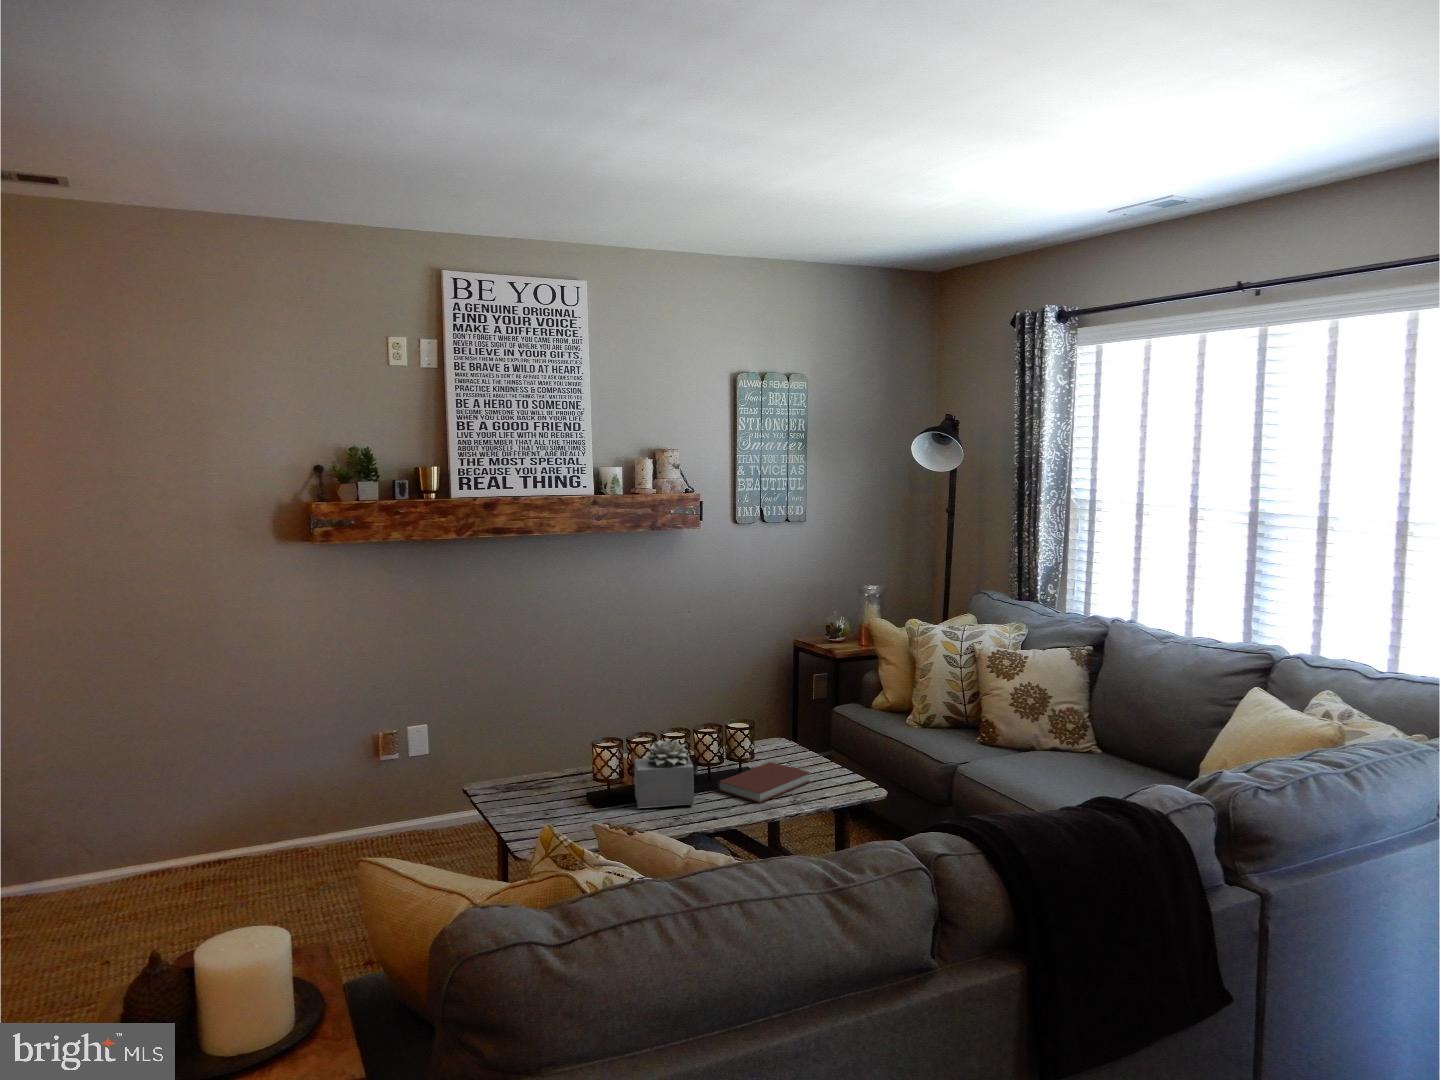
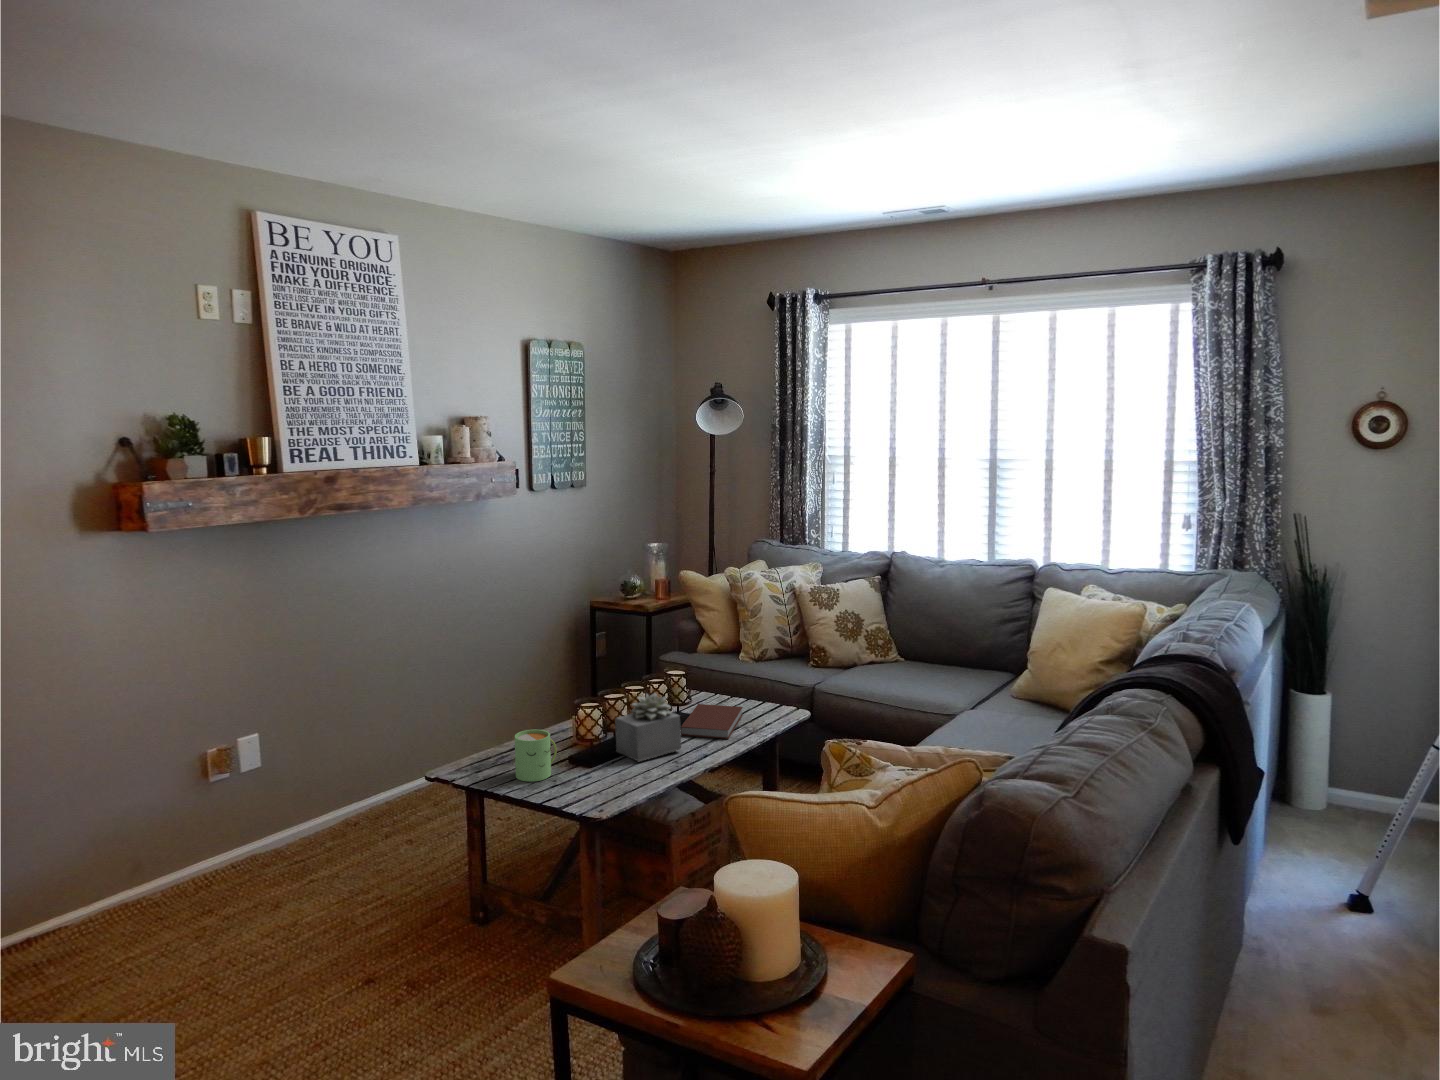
mug: none [514,757,558,808] -> present [515,730,557,782]

